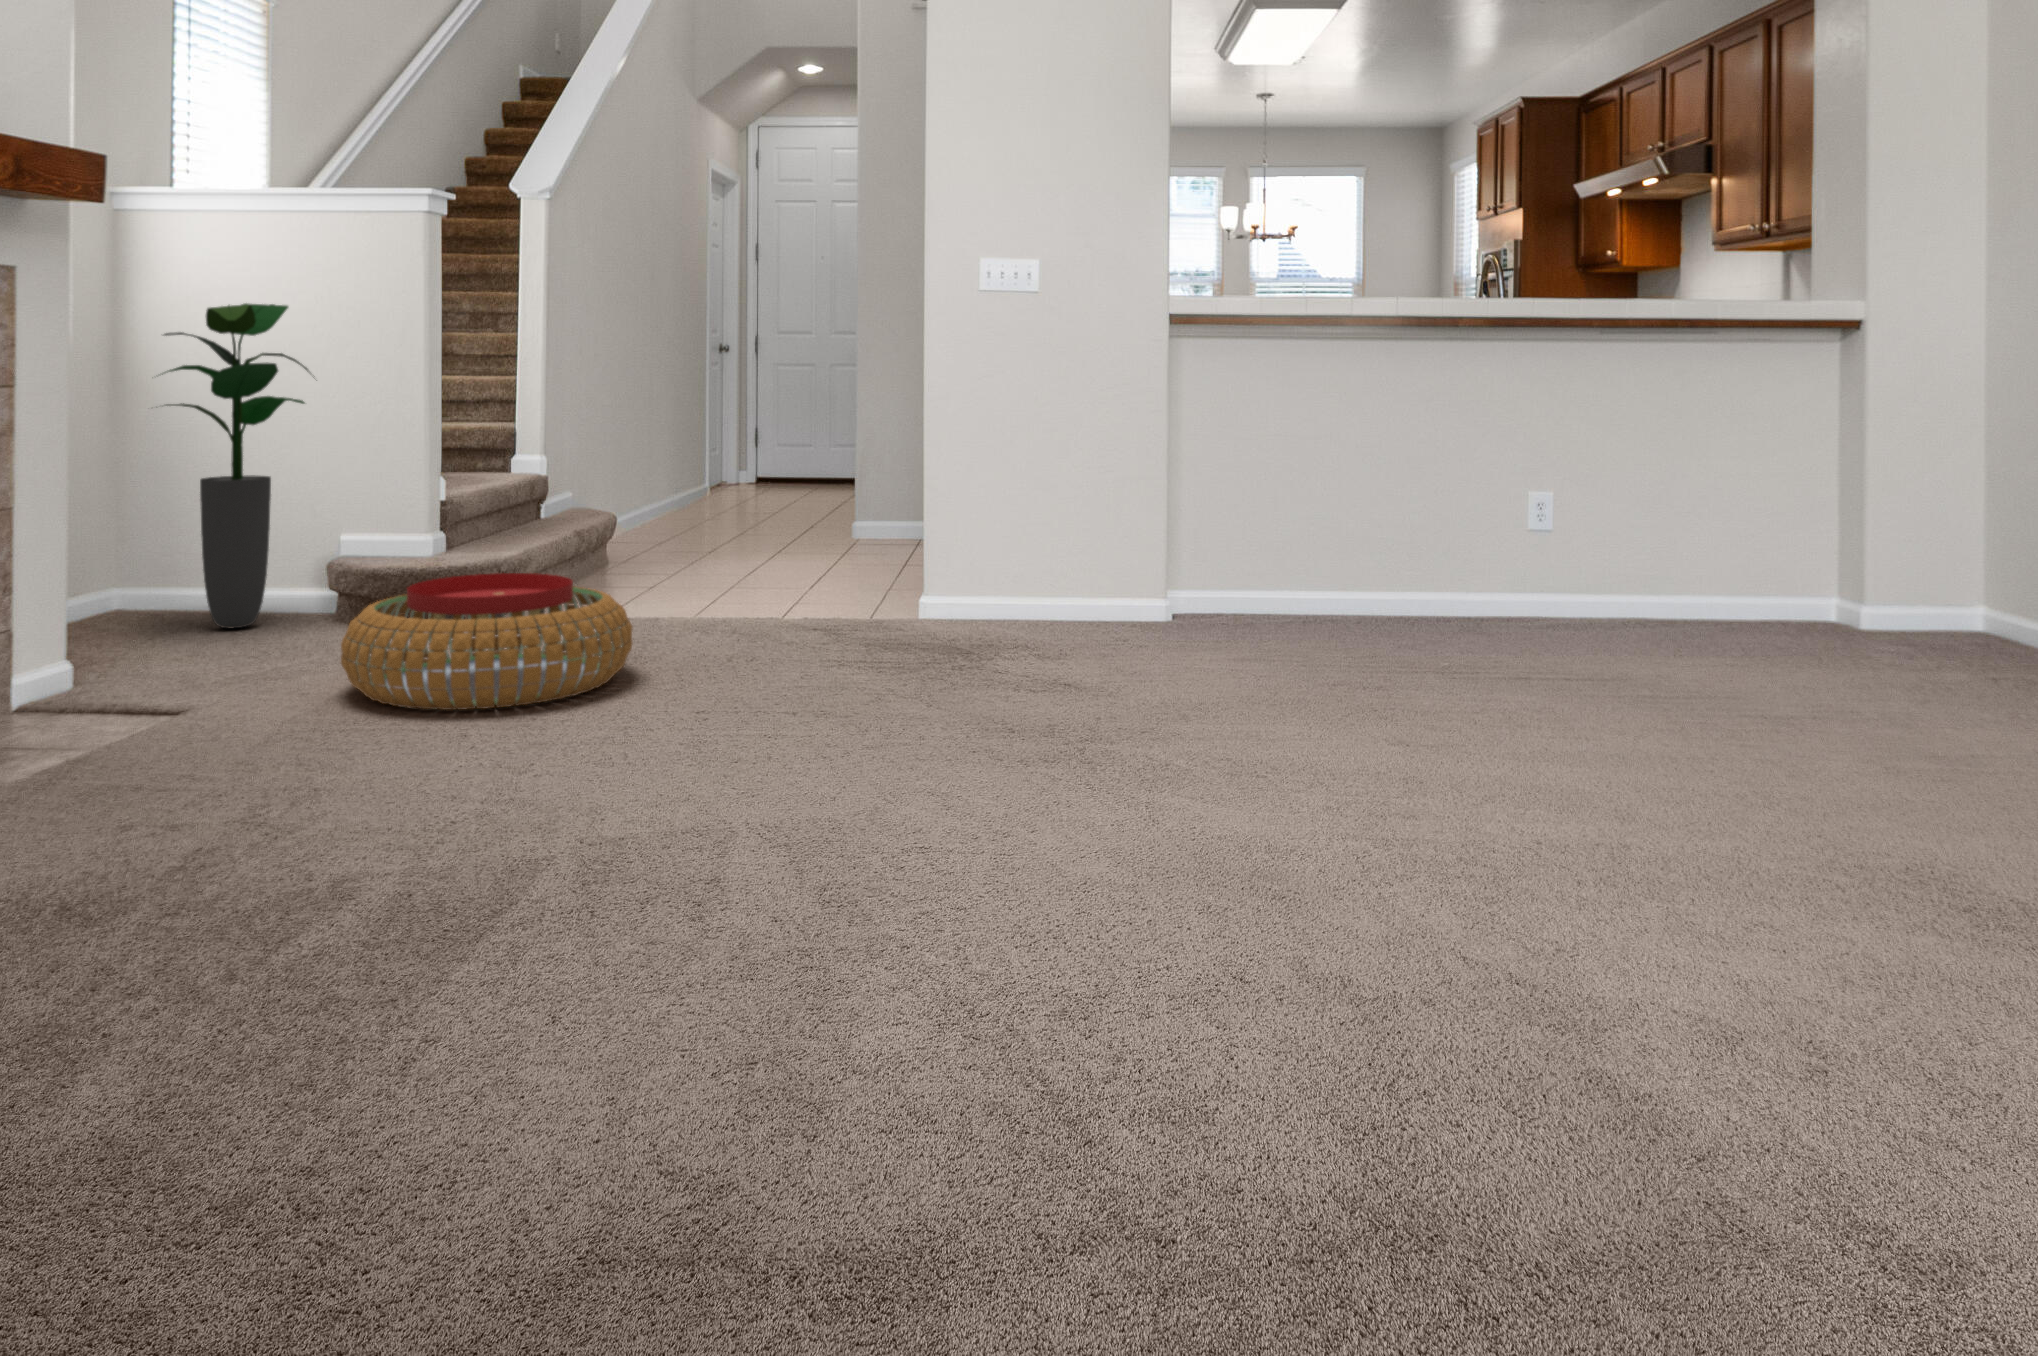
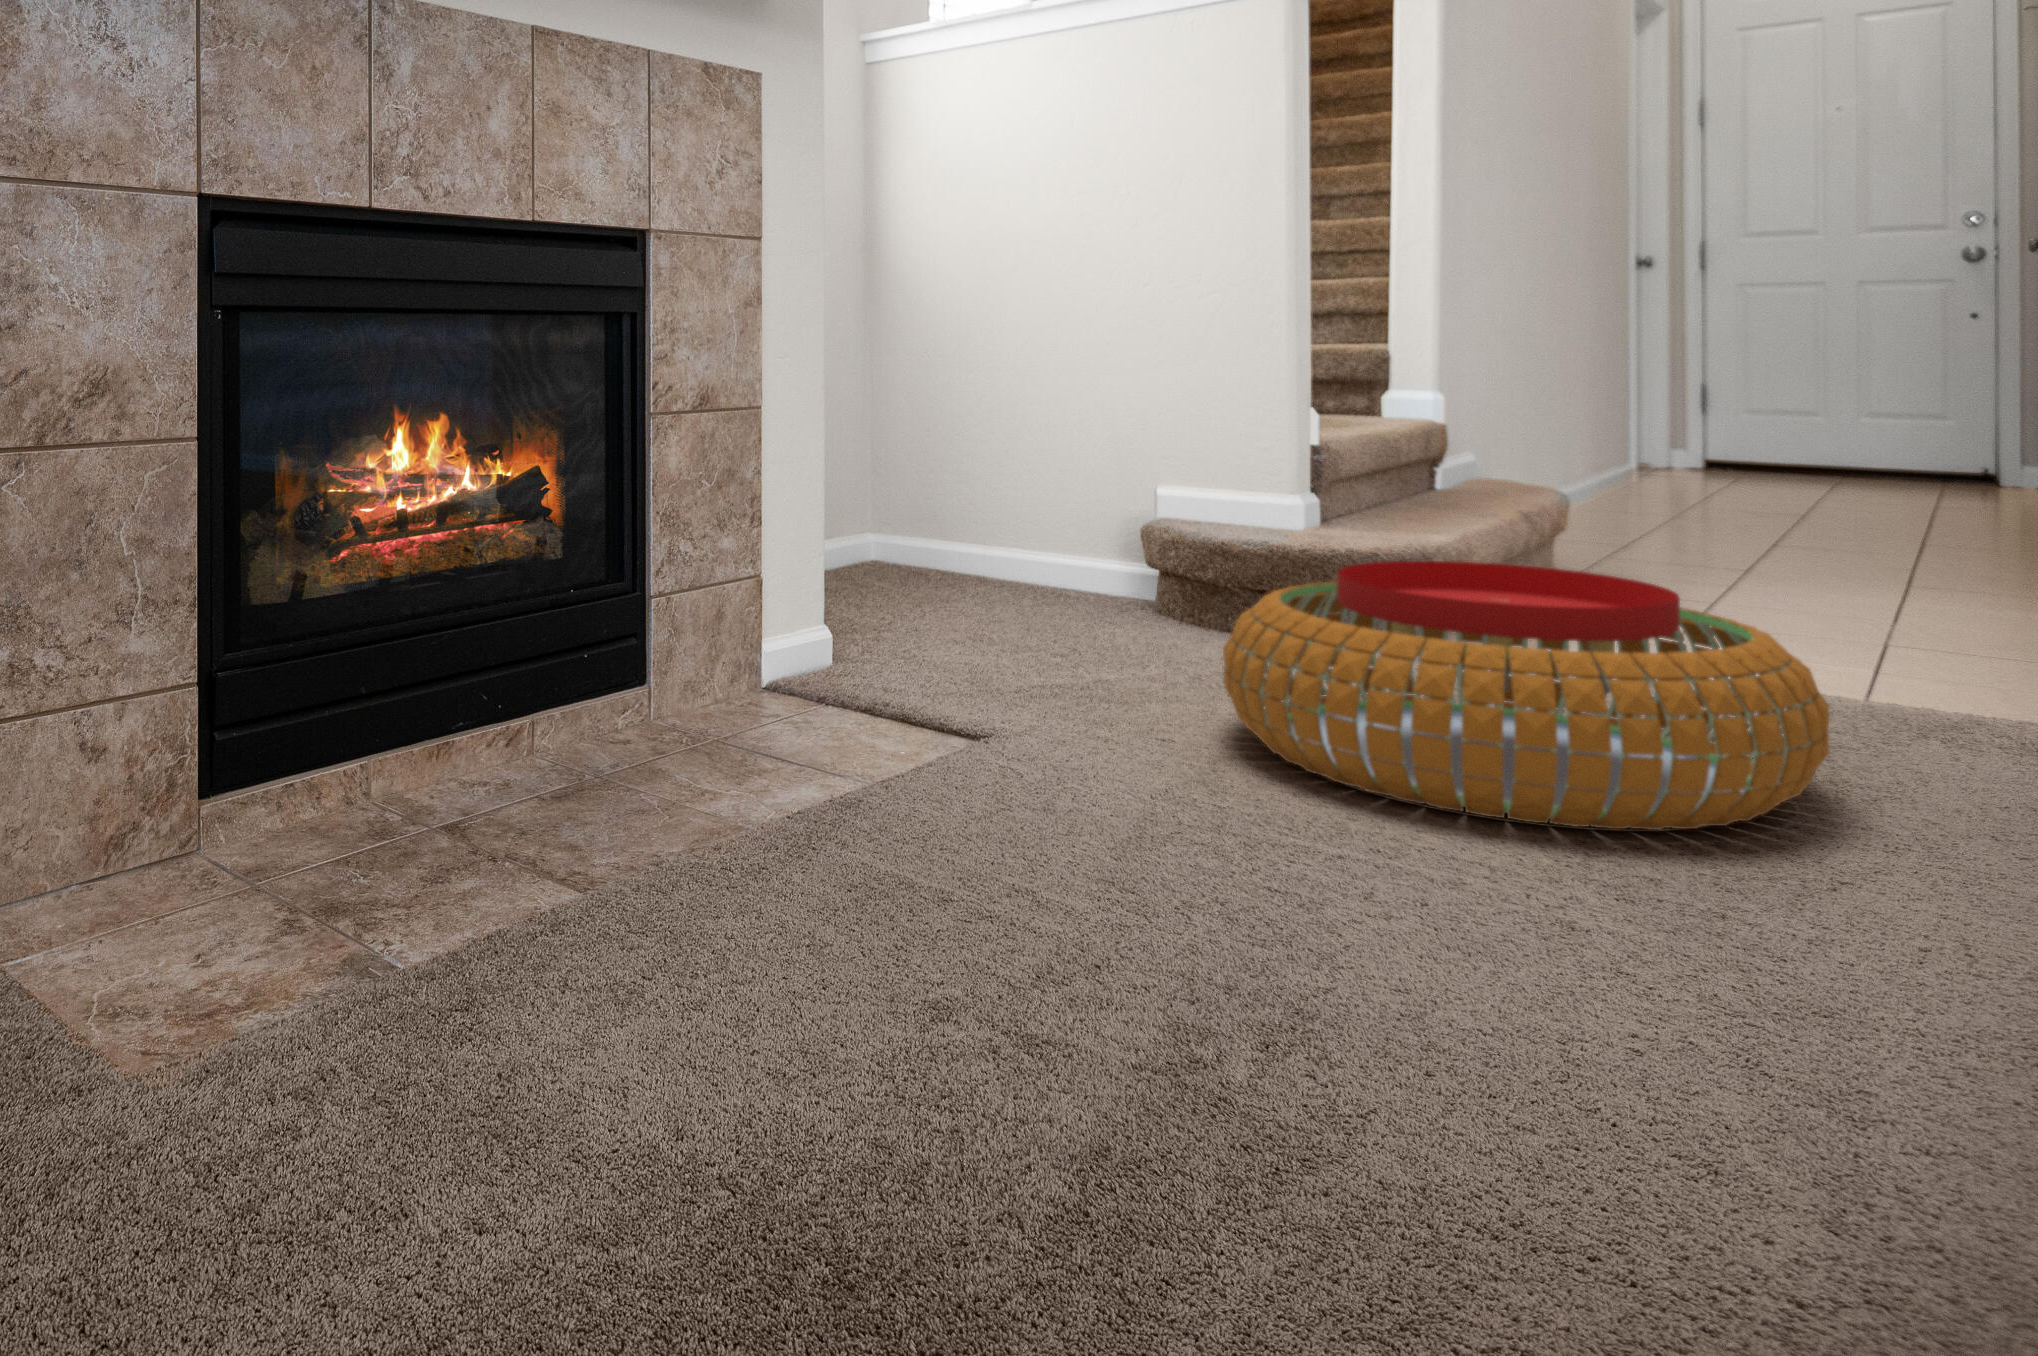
potted plant: present [162,303,308,628] -> none [920,155,1136,603]

